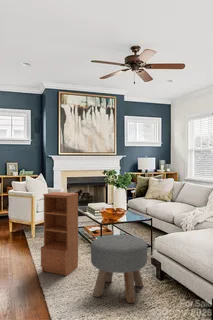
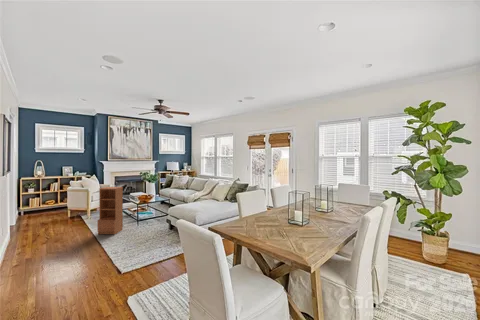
ottoman: present [91,235,147,303] -> none [130,208,162,240]

